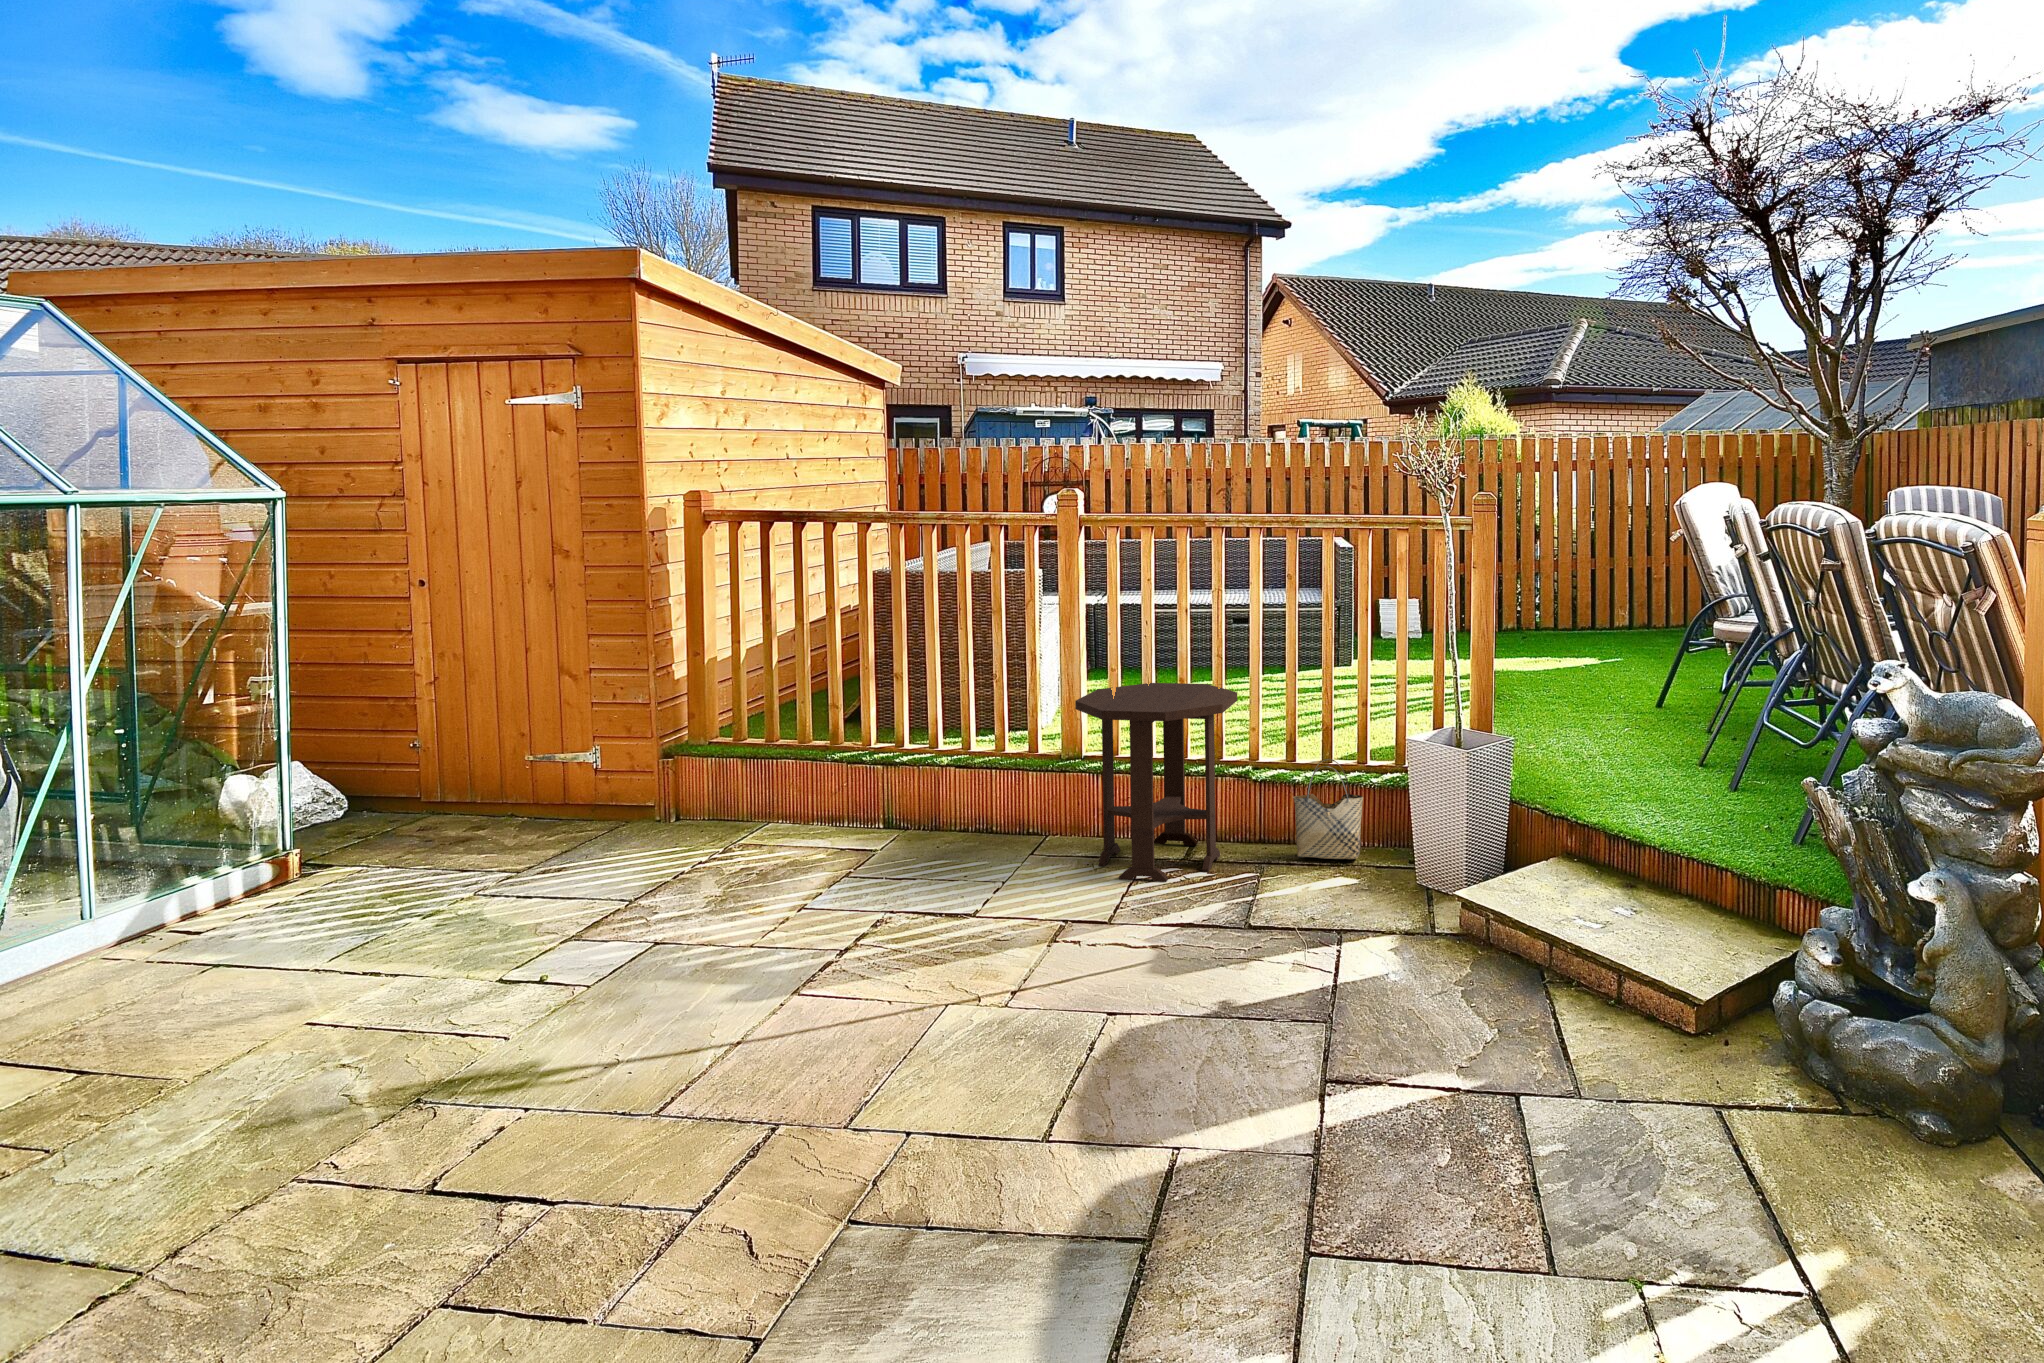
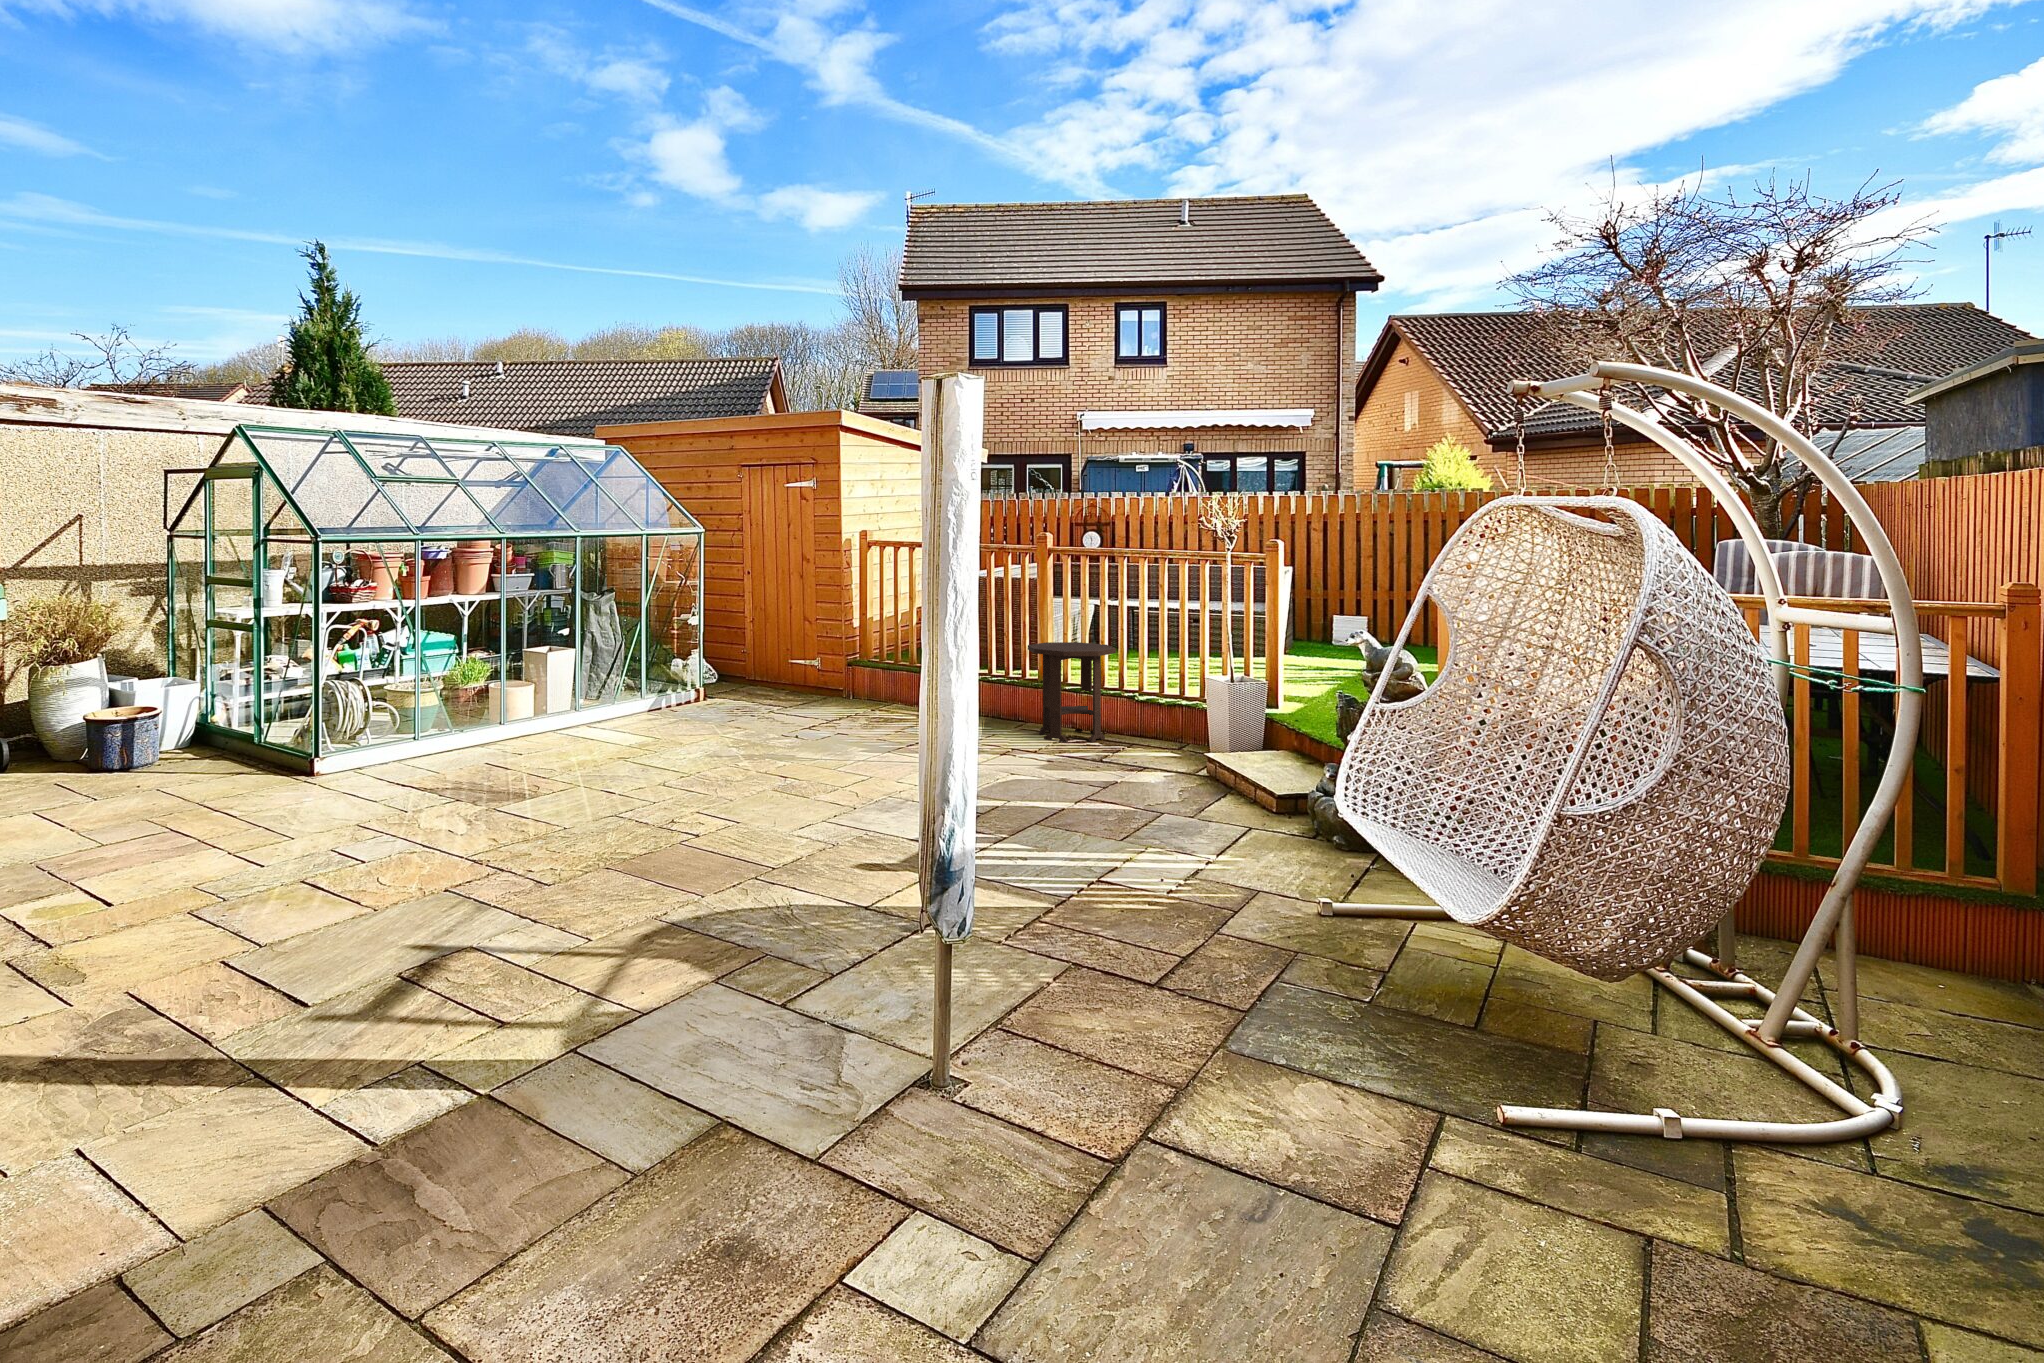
woven basket: present [1293,759,1363,859] -> none [1144,691,1185,748]

